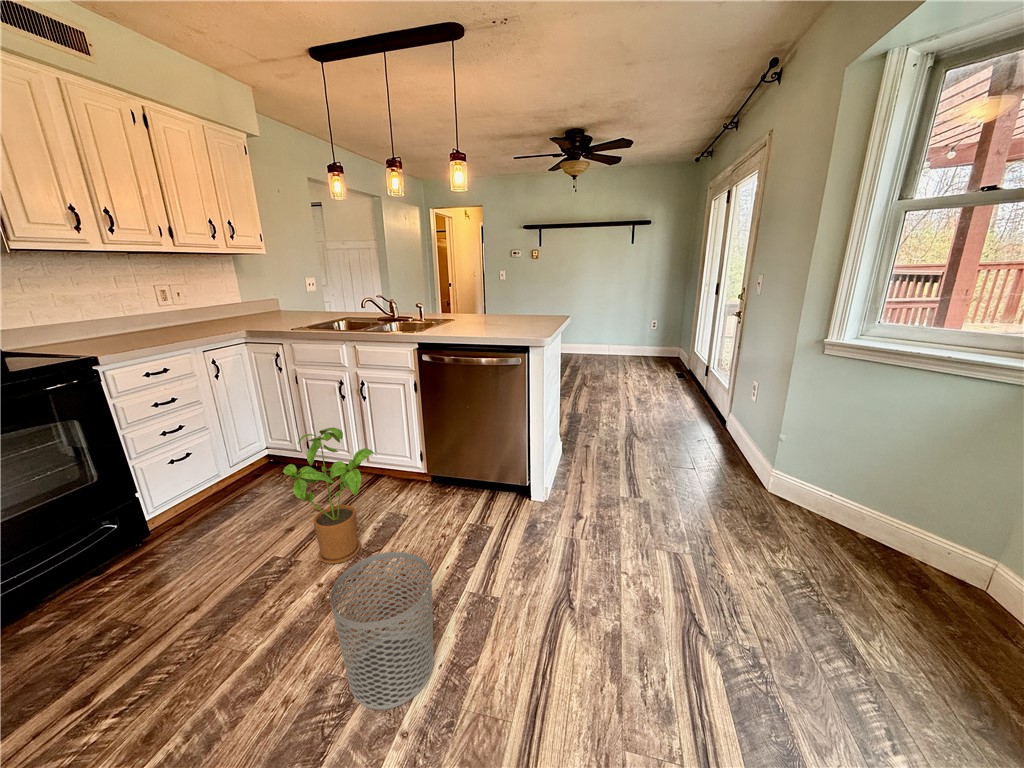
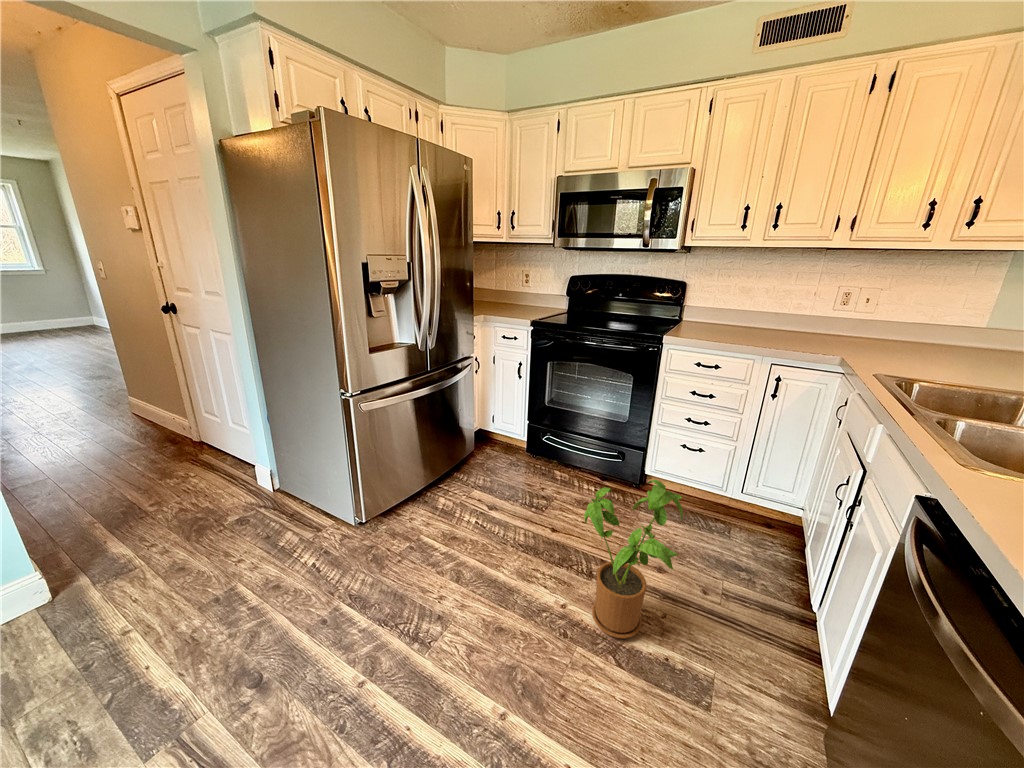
waste bin: present [330,552,434,710] -> none [372,559,471,717]

